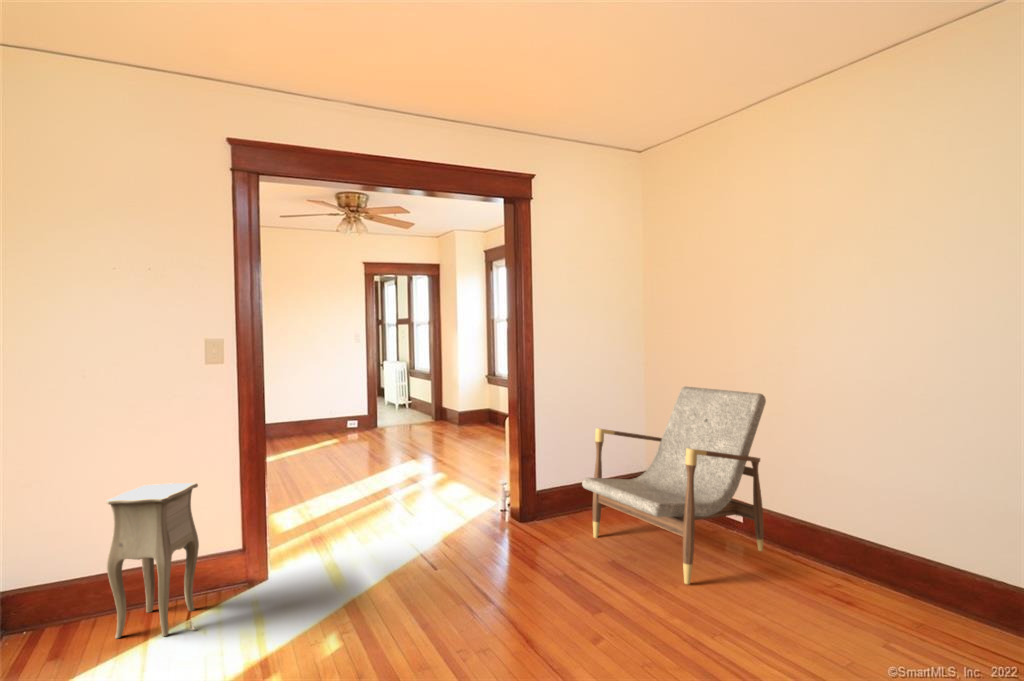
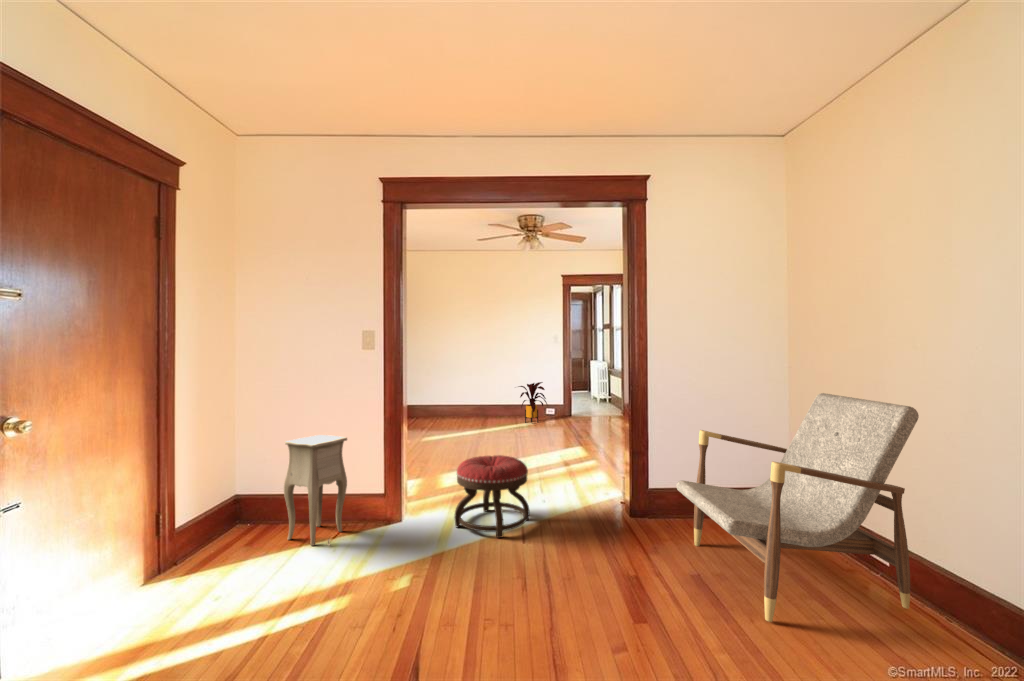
house plant: none [313,390,359,442] -> present [519,382,547,423]
ottoman: none [342,480,427,572] -> present [454,455,529,538]

